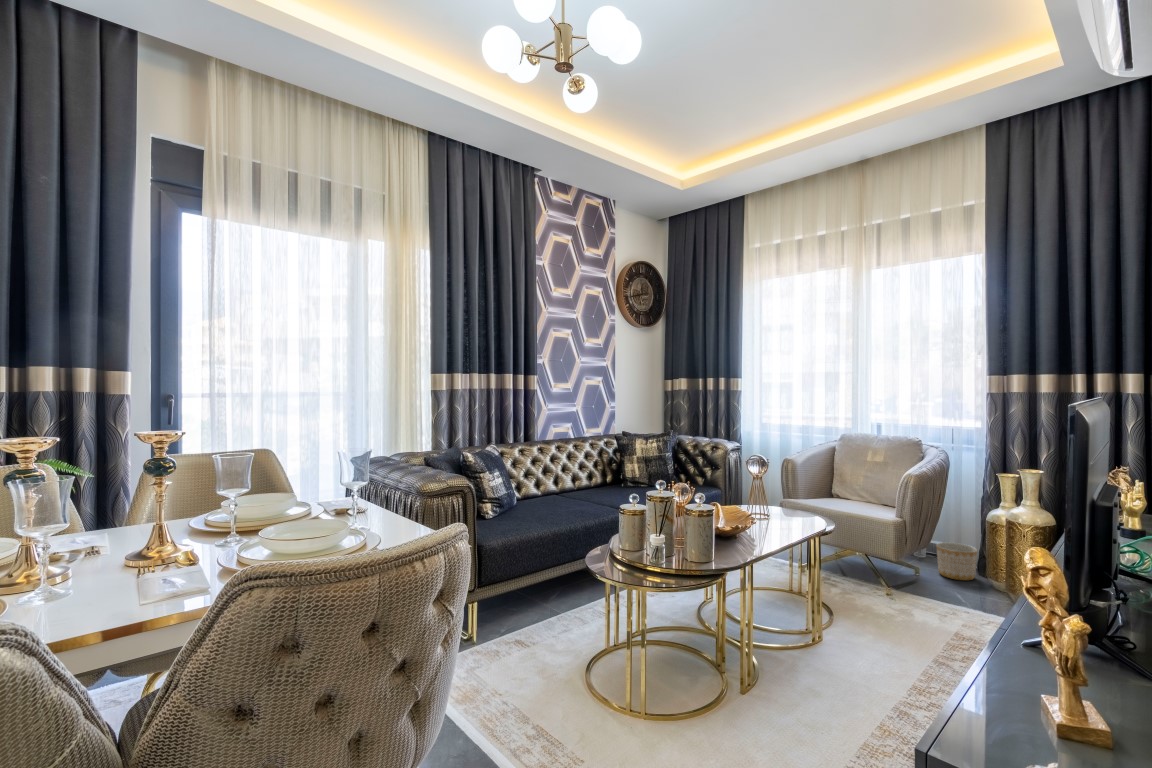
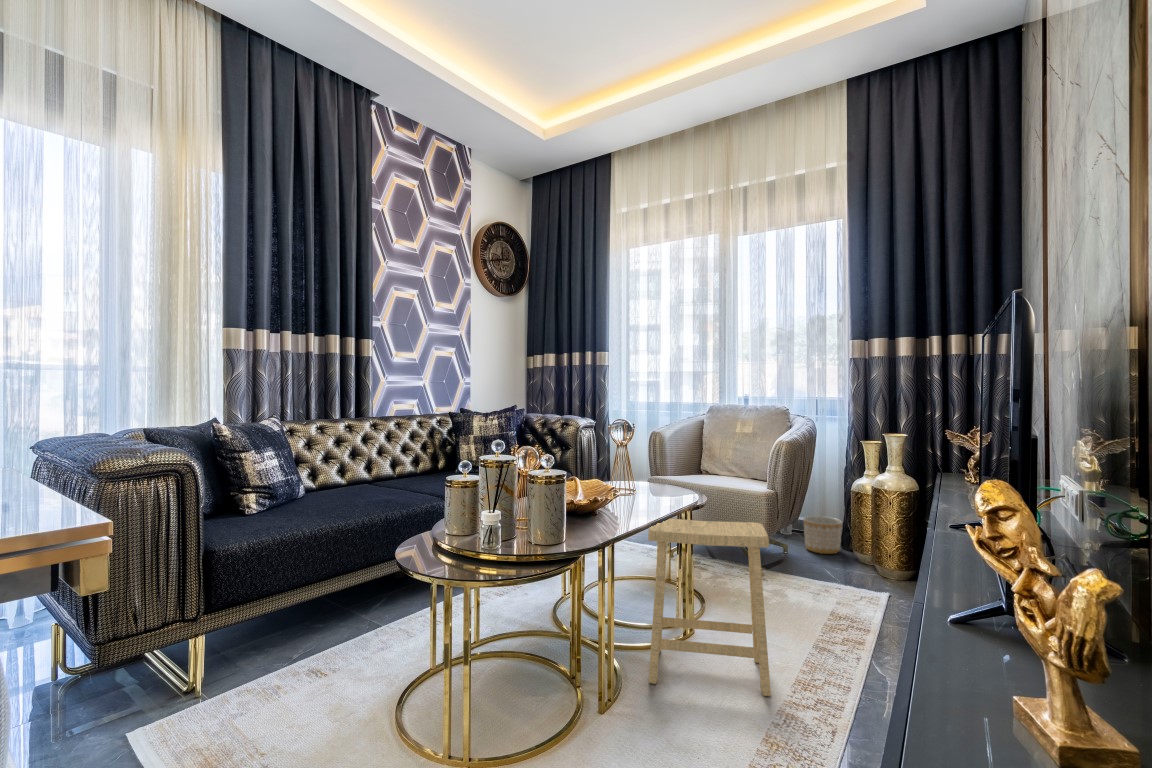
footstool: none [781,542,888,698] -> present [648,518,771,696]

